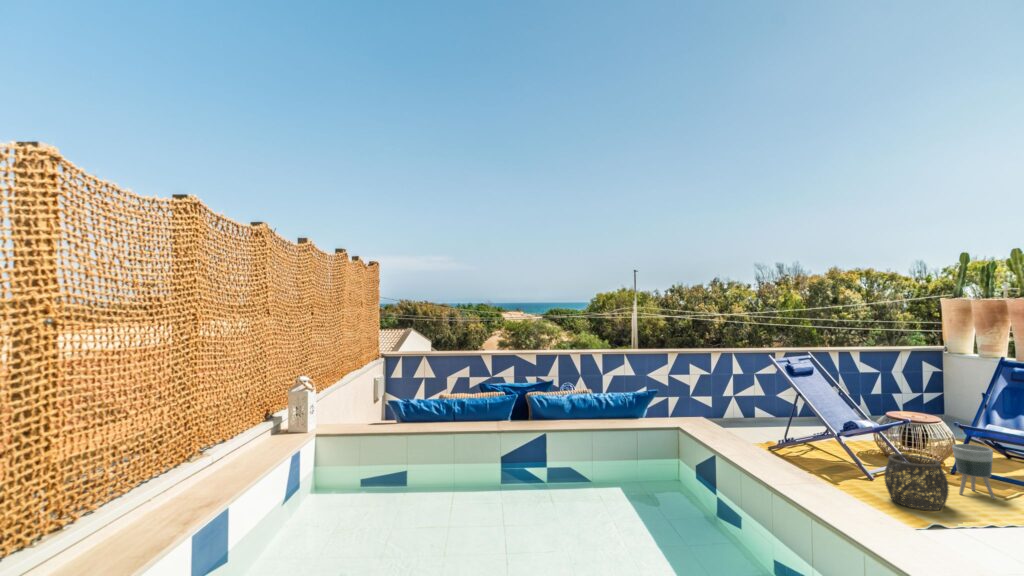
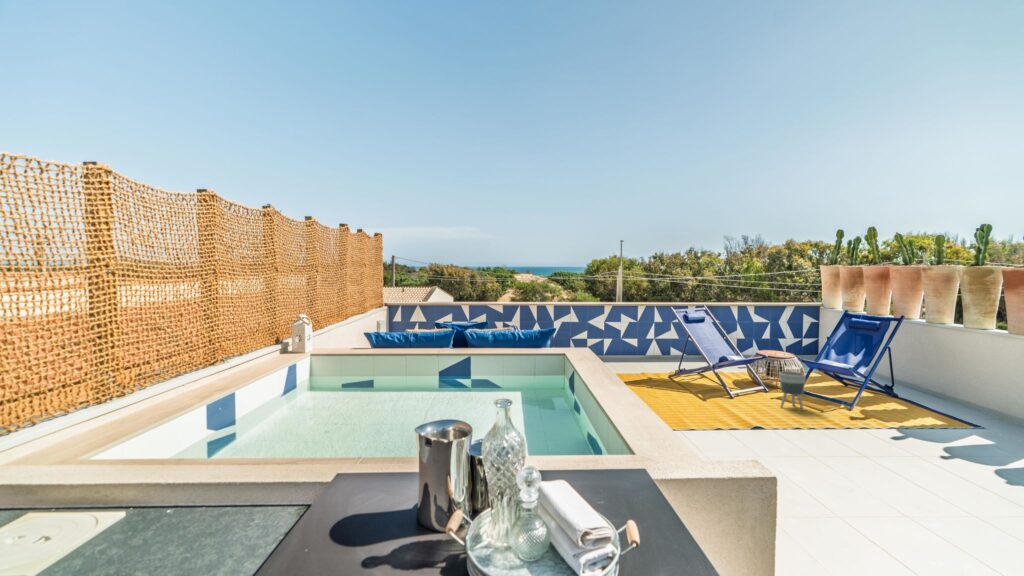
woven basket: present [884,454,949,510] -> none [722,378,764,417]

